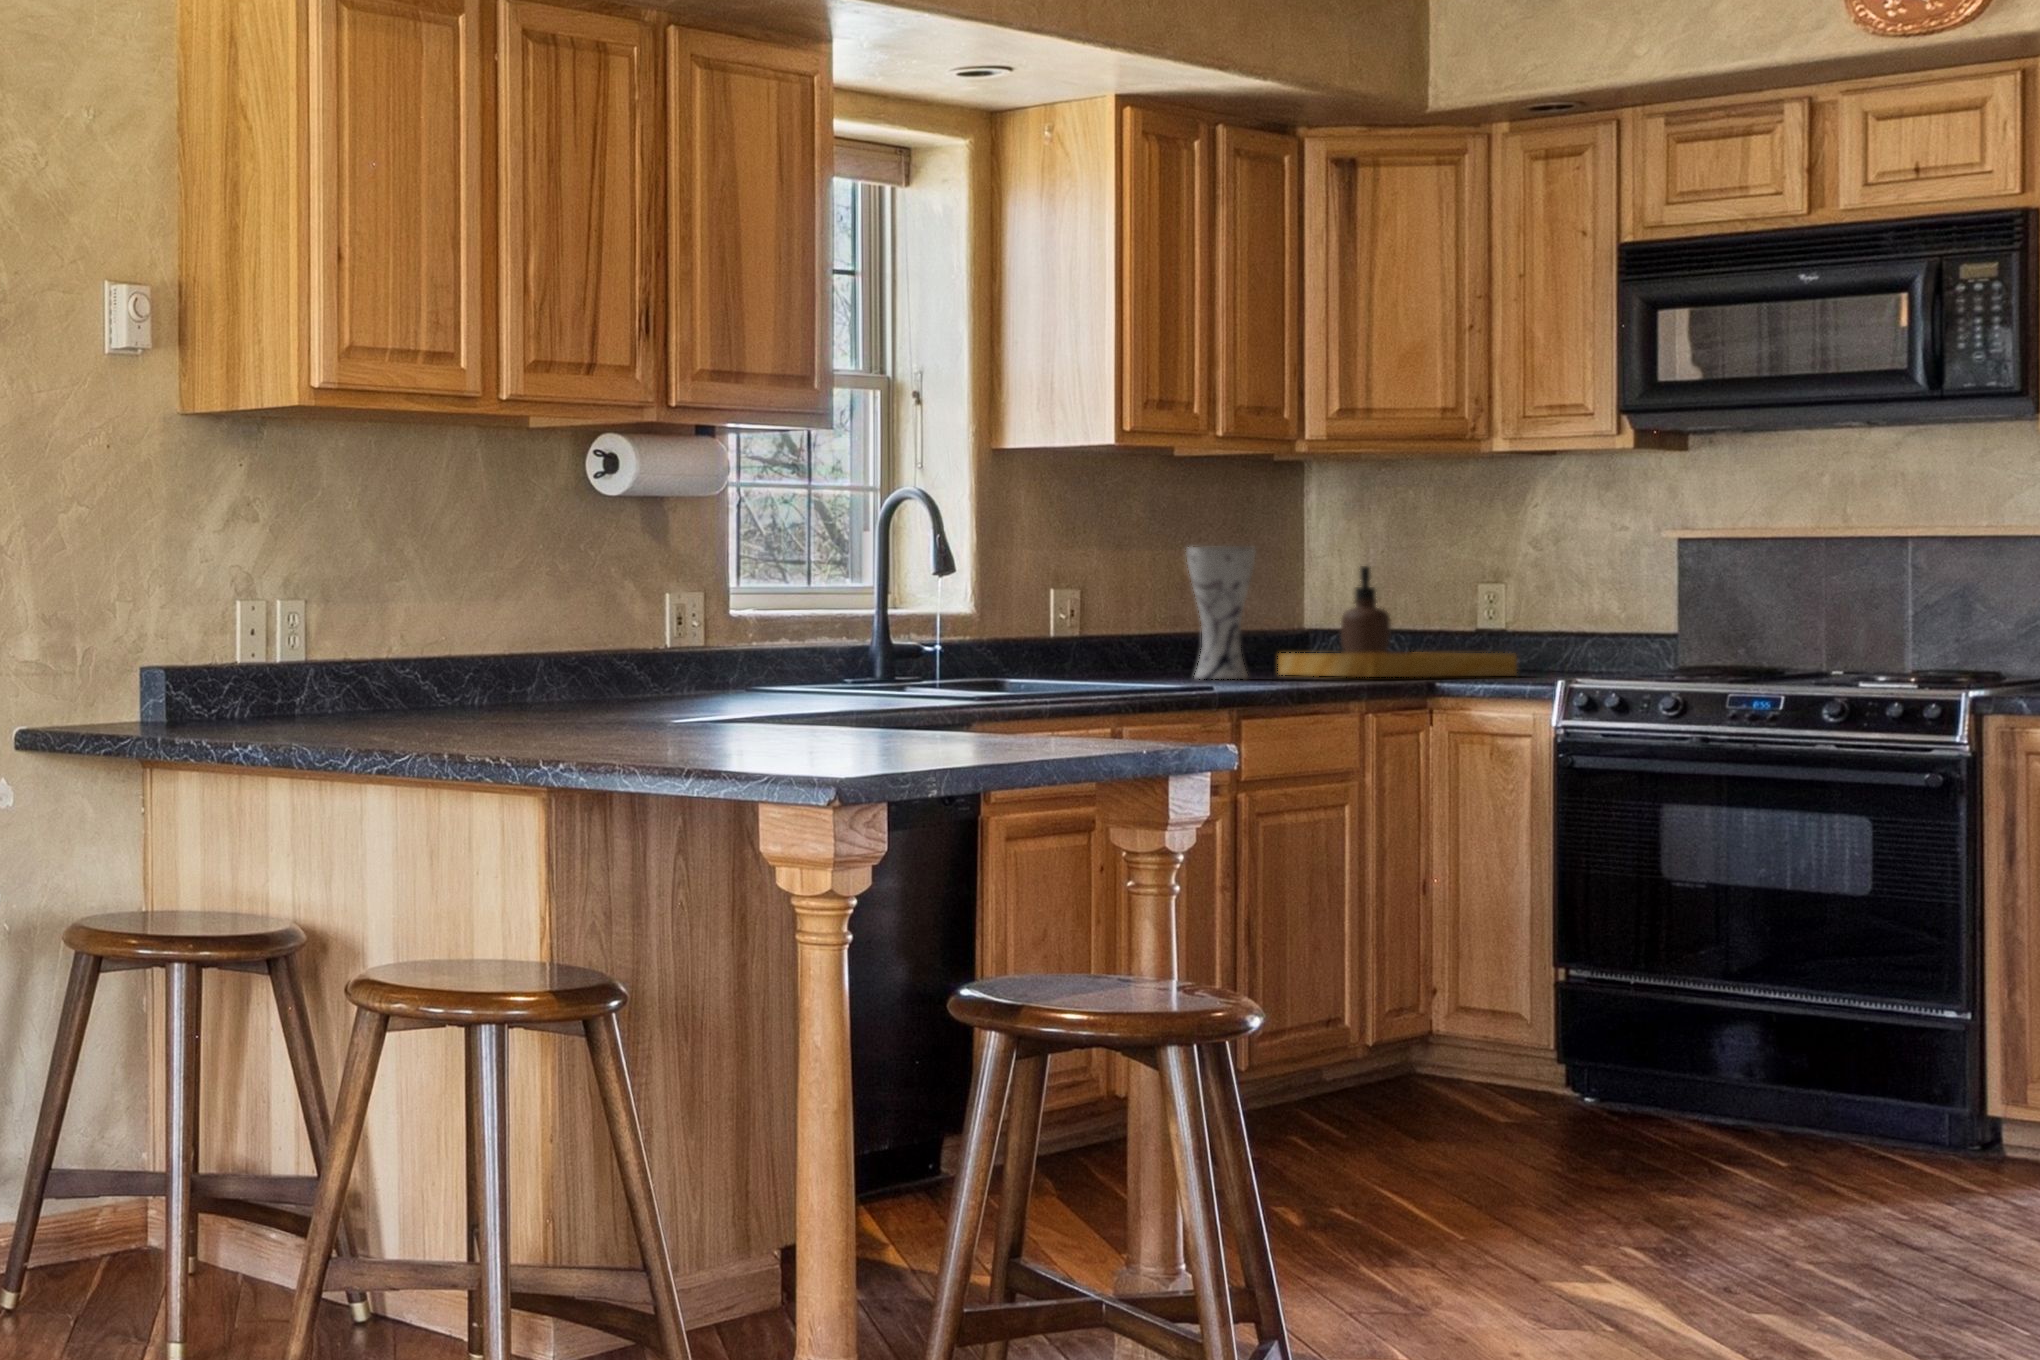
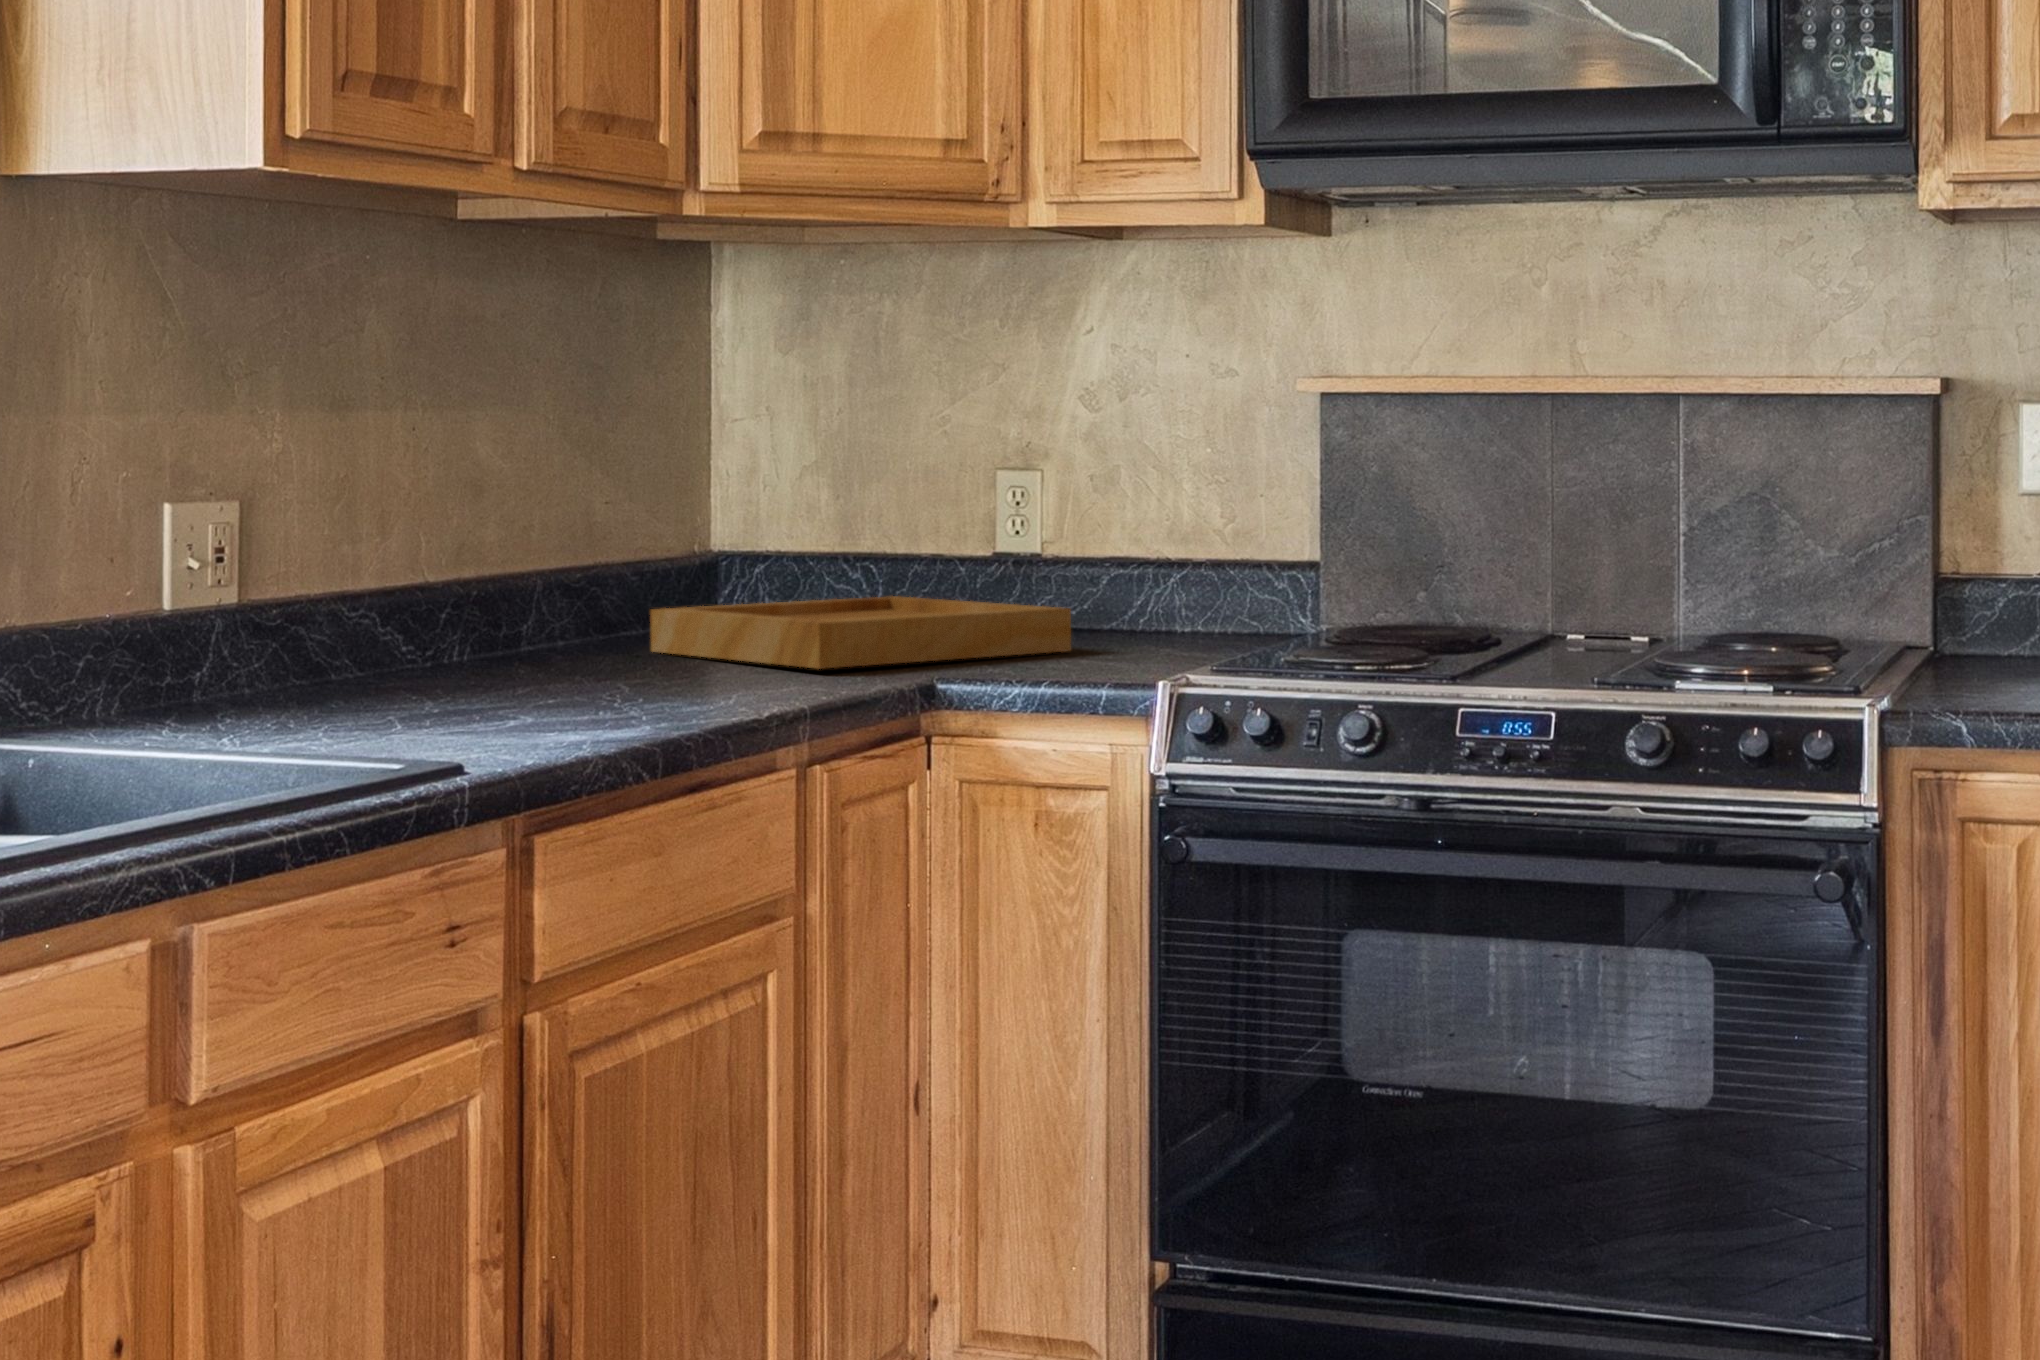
vase: present [1187,546,1256,679] -> none [463,401,599,678]
soap dispenser: present [1341,566,1391,653] -> none [770,429,853,619]

